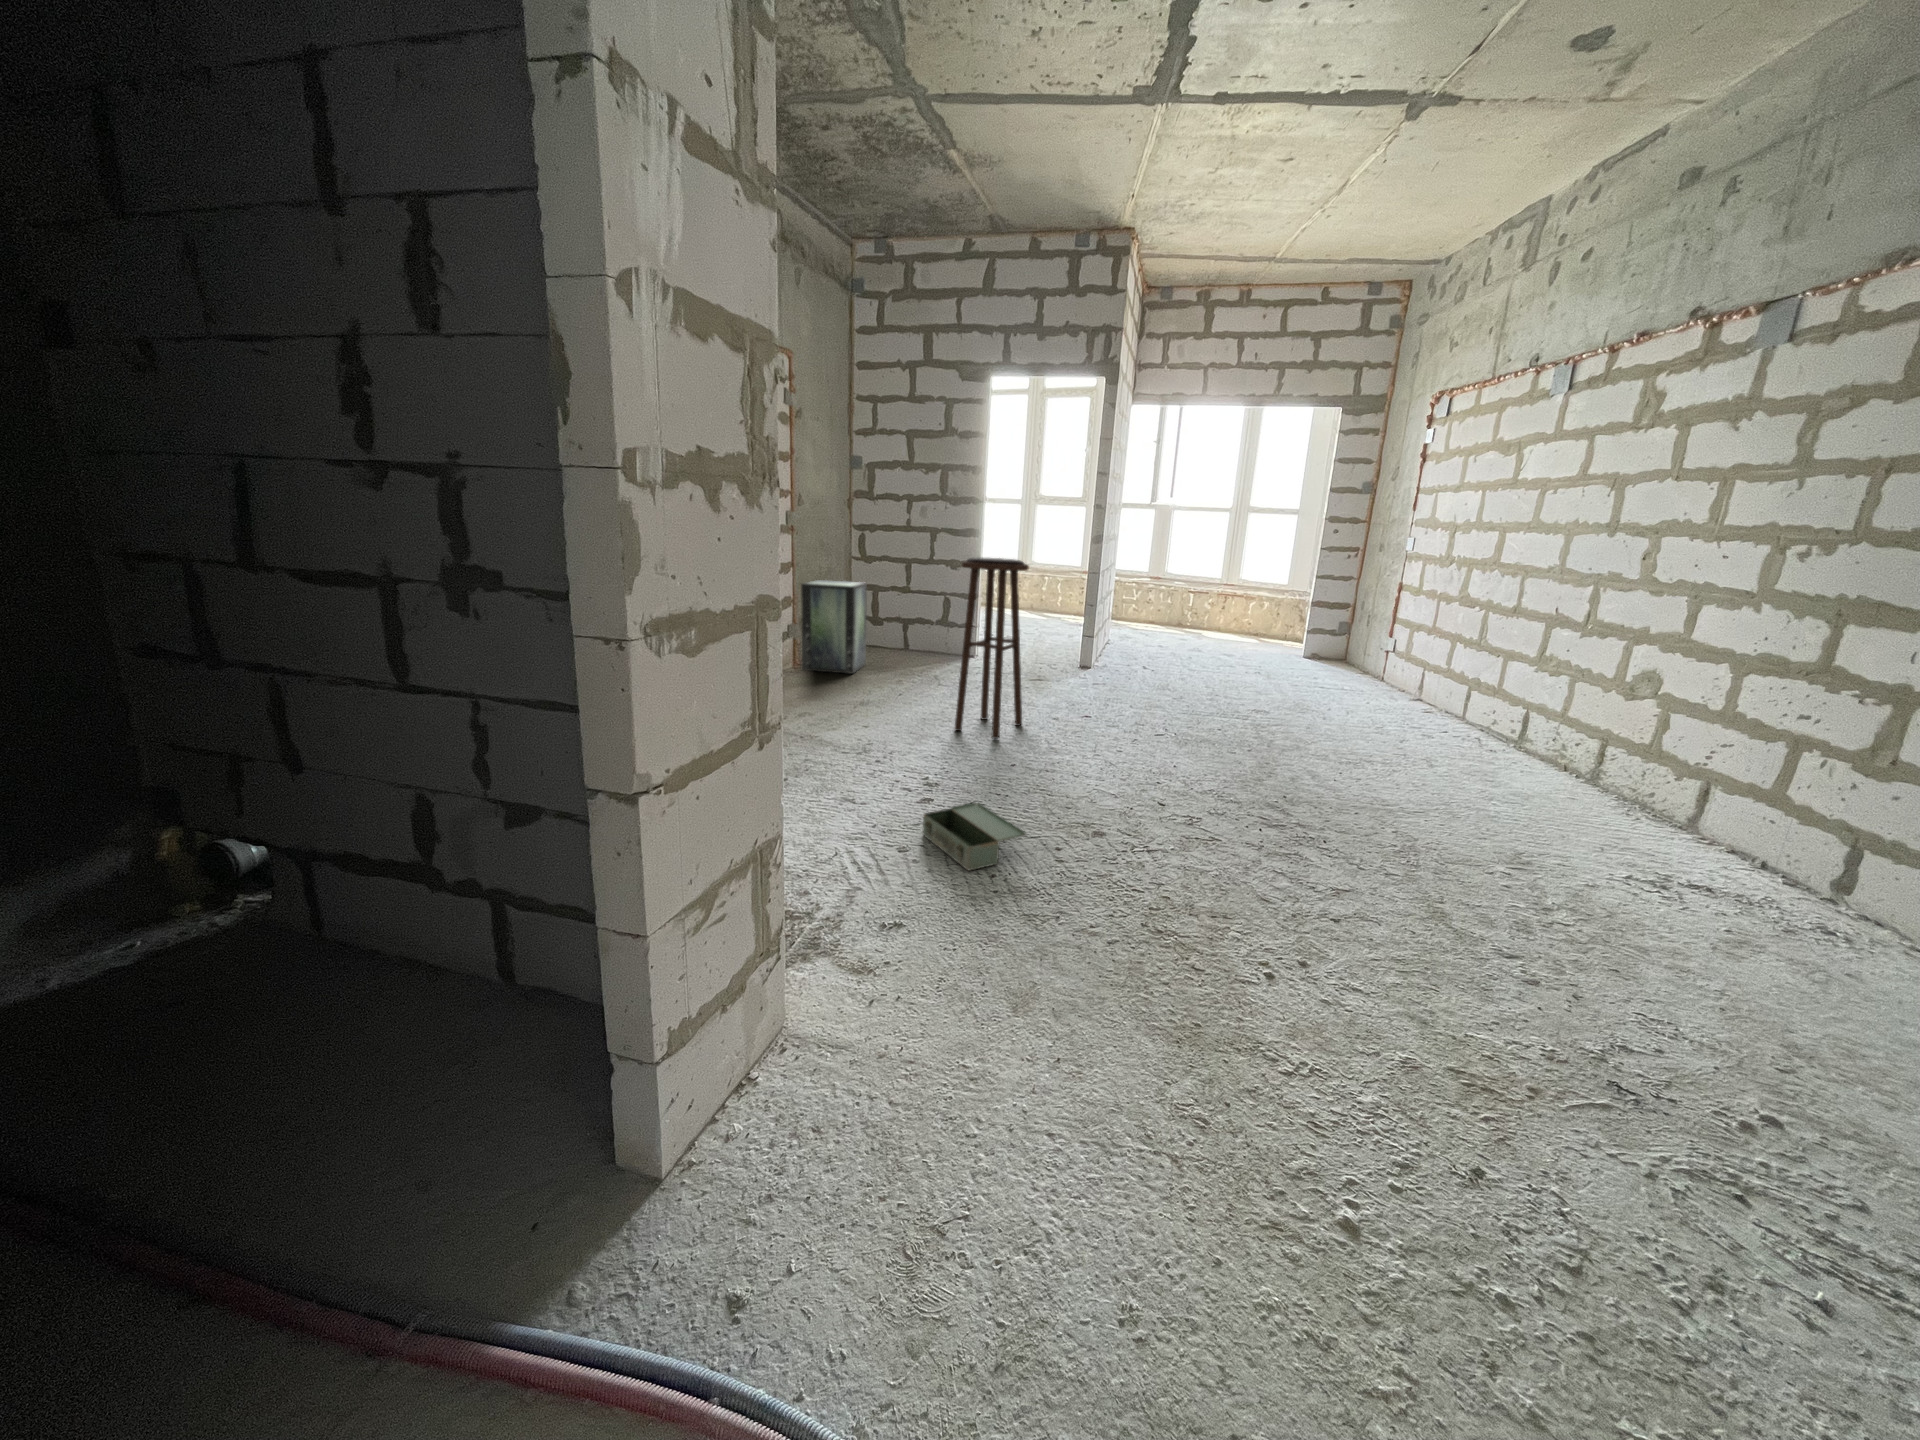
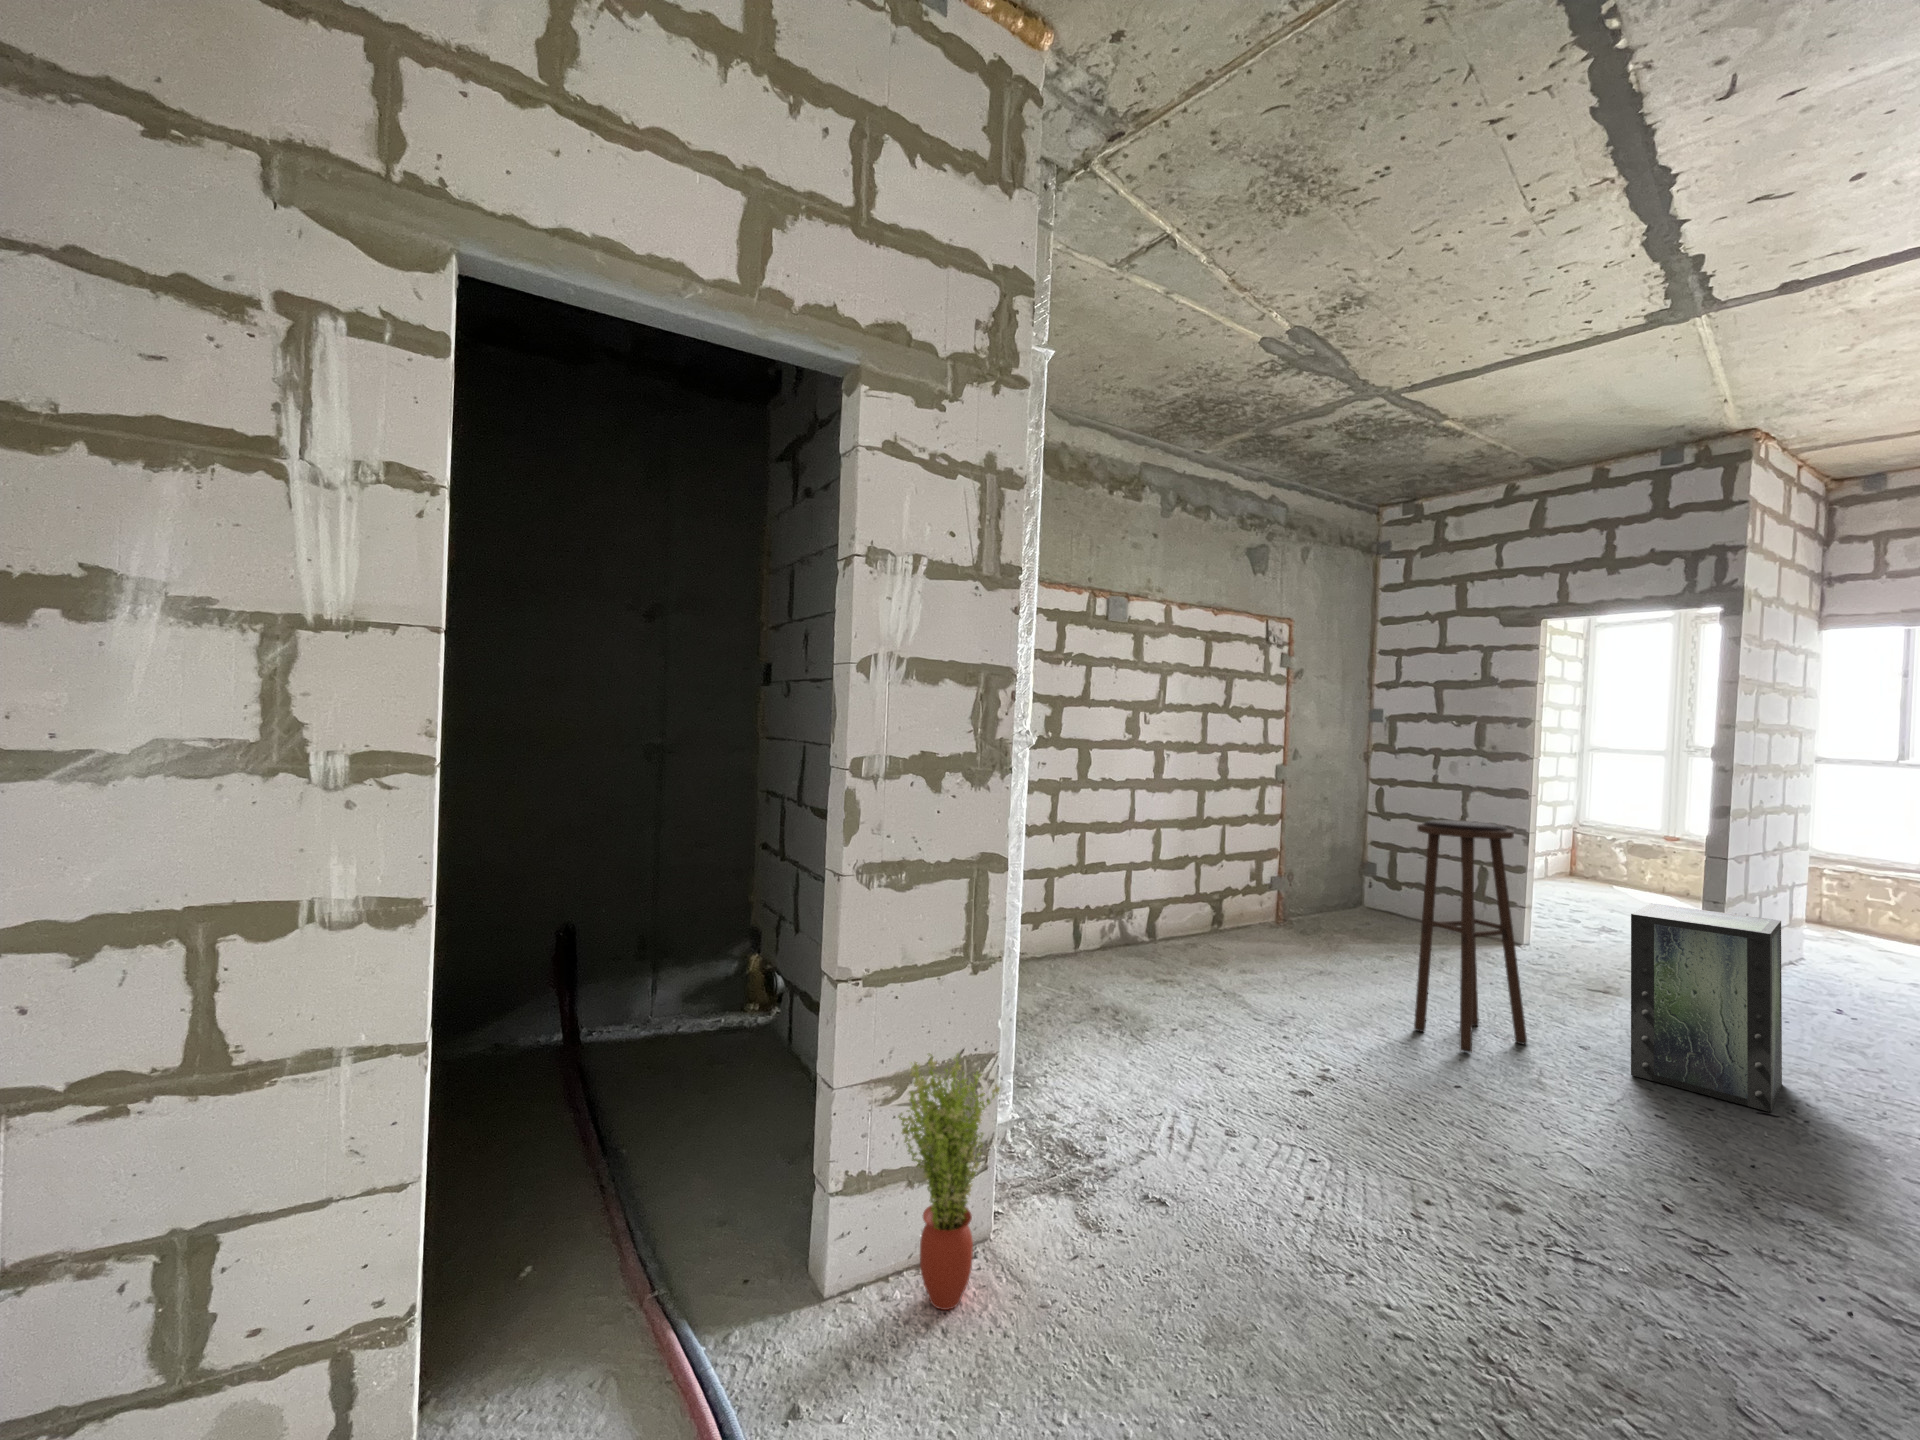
storage box: present [801,580,867,674] -> present [1631,903,1782,1112]
toolbox: present [923,803,1026,871] -> none [1261,1105,1372,1191]
potted plant: none [738,845,845,1112] -> present [898,1054,1000,1310]

